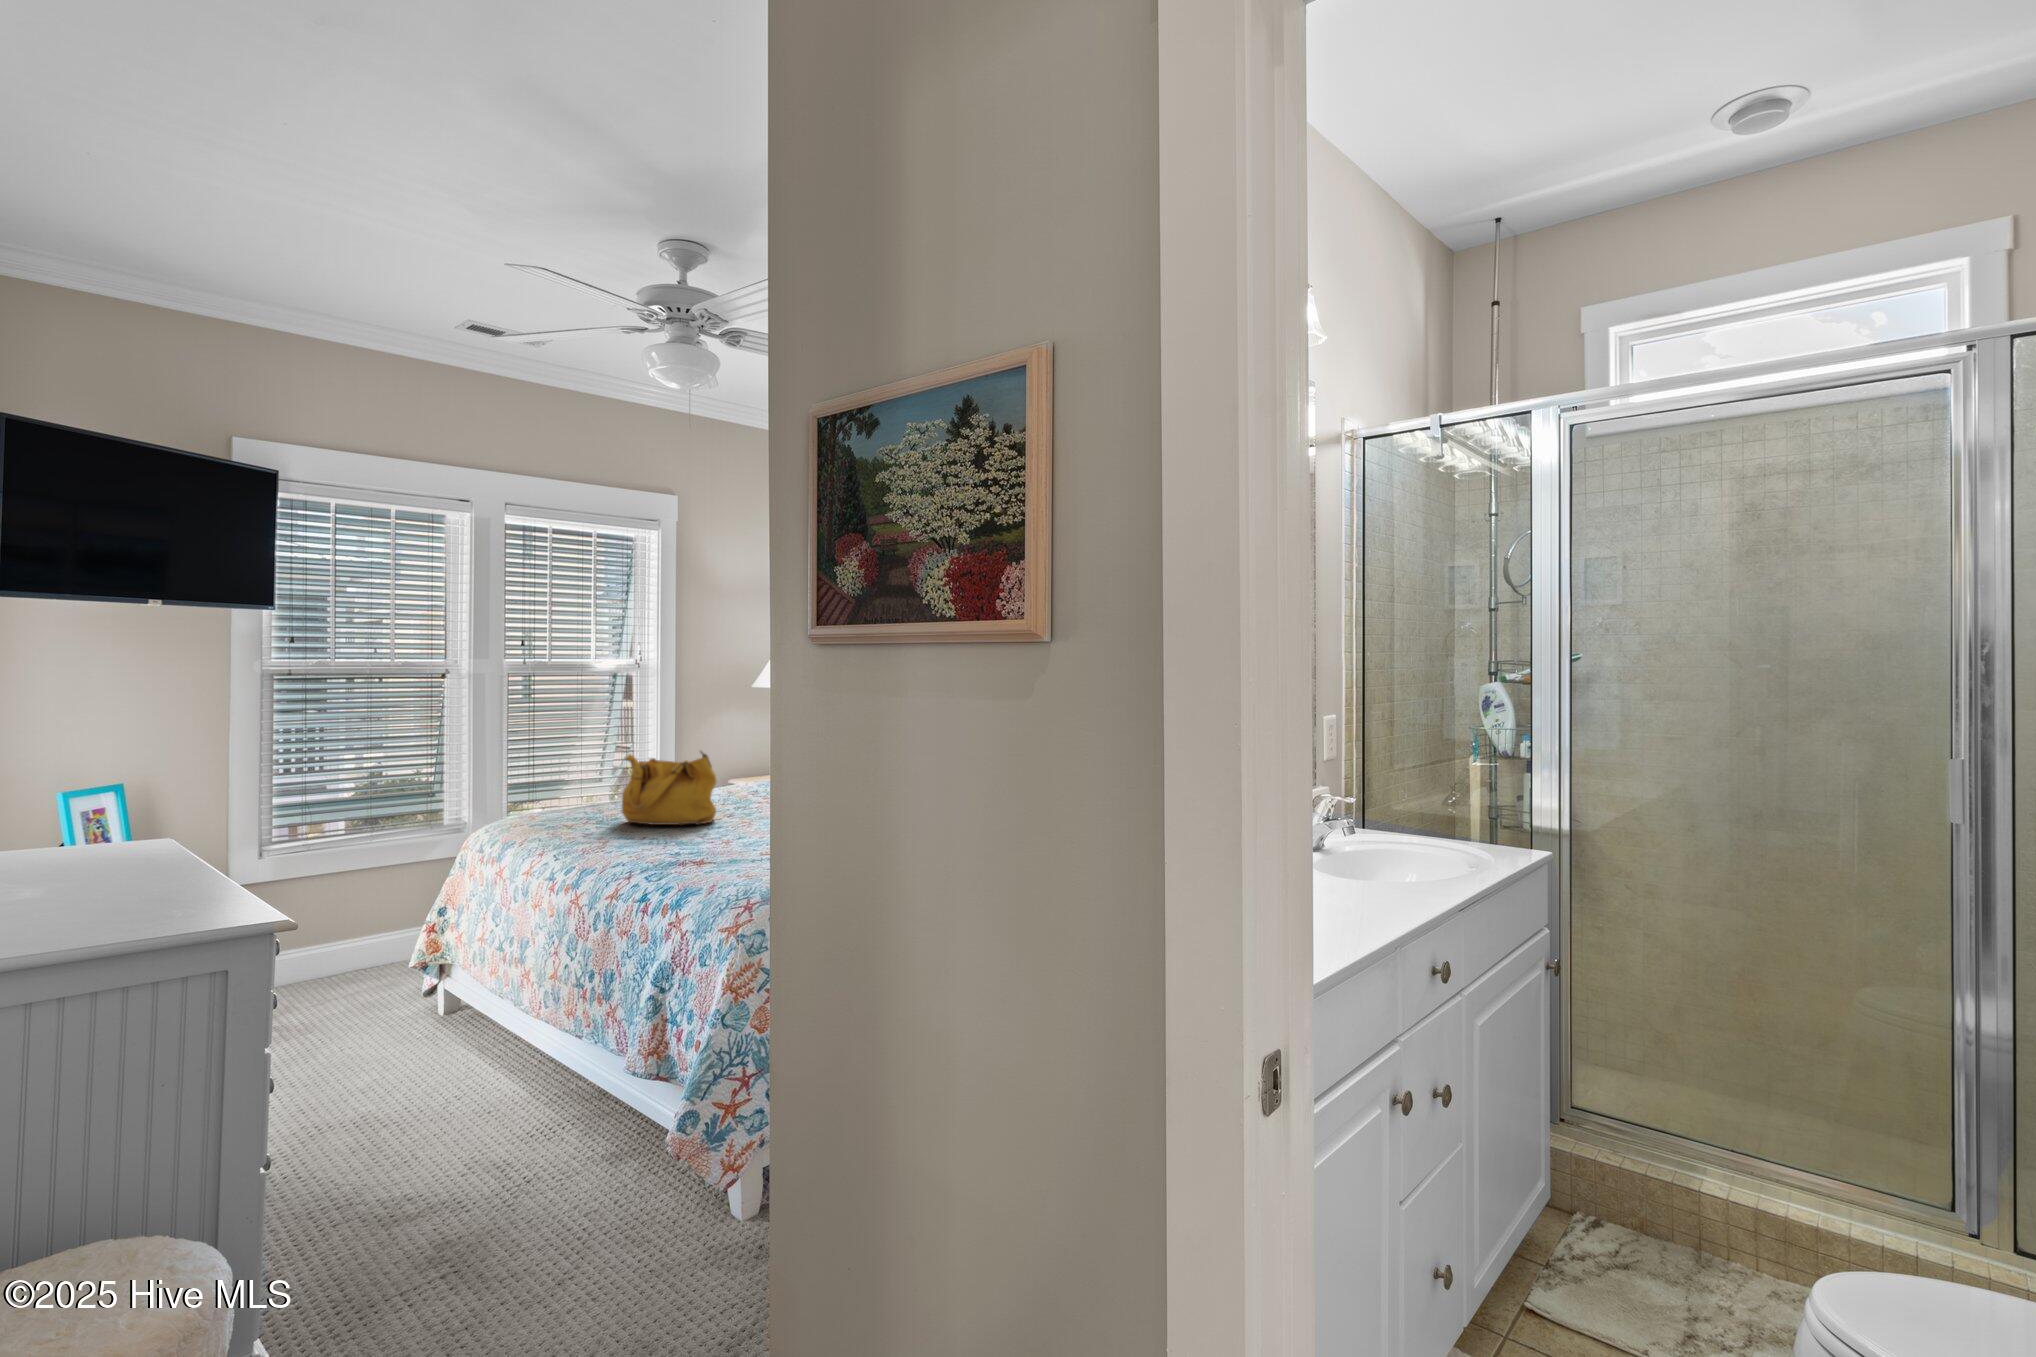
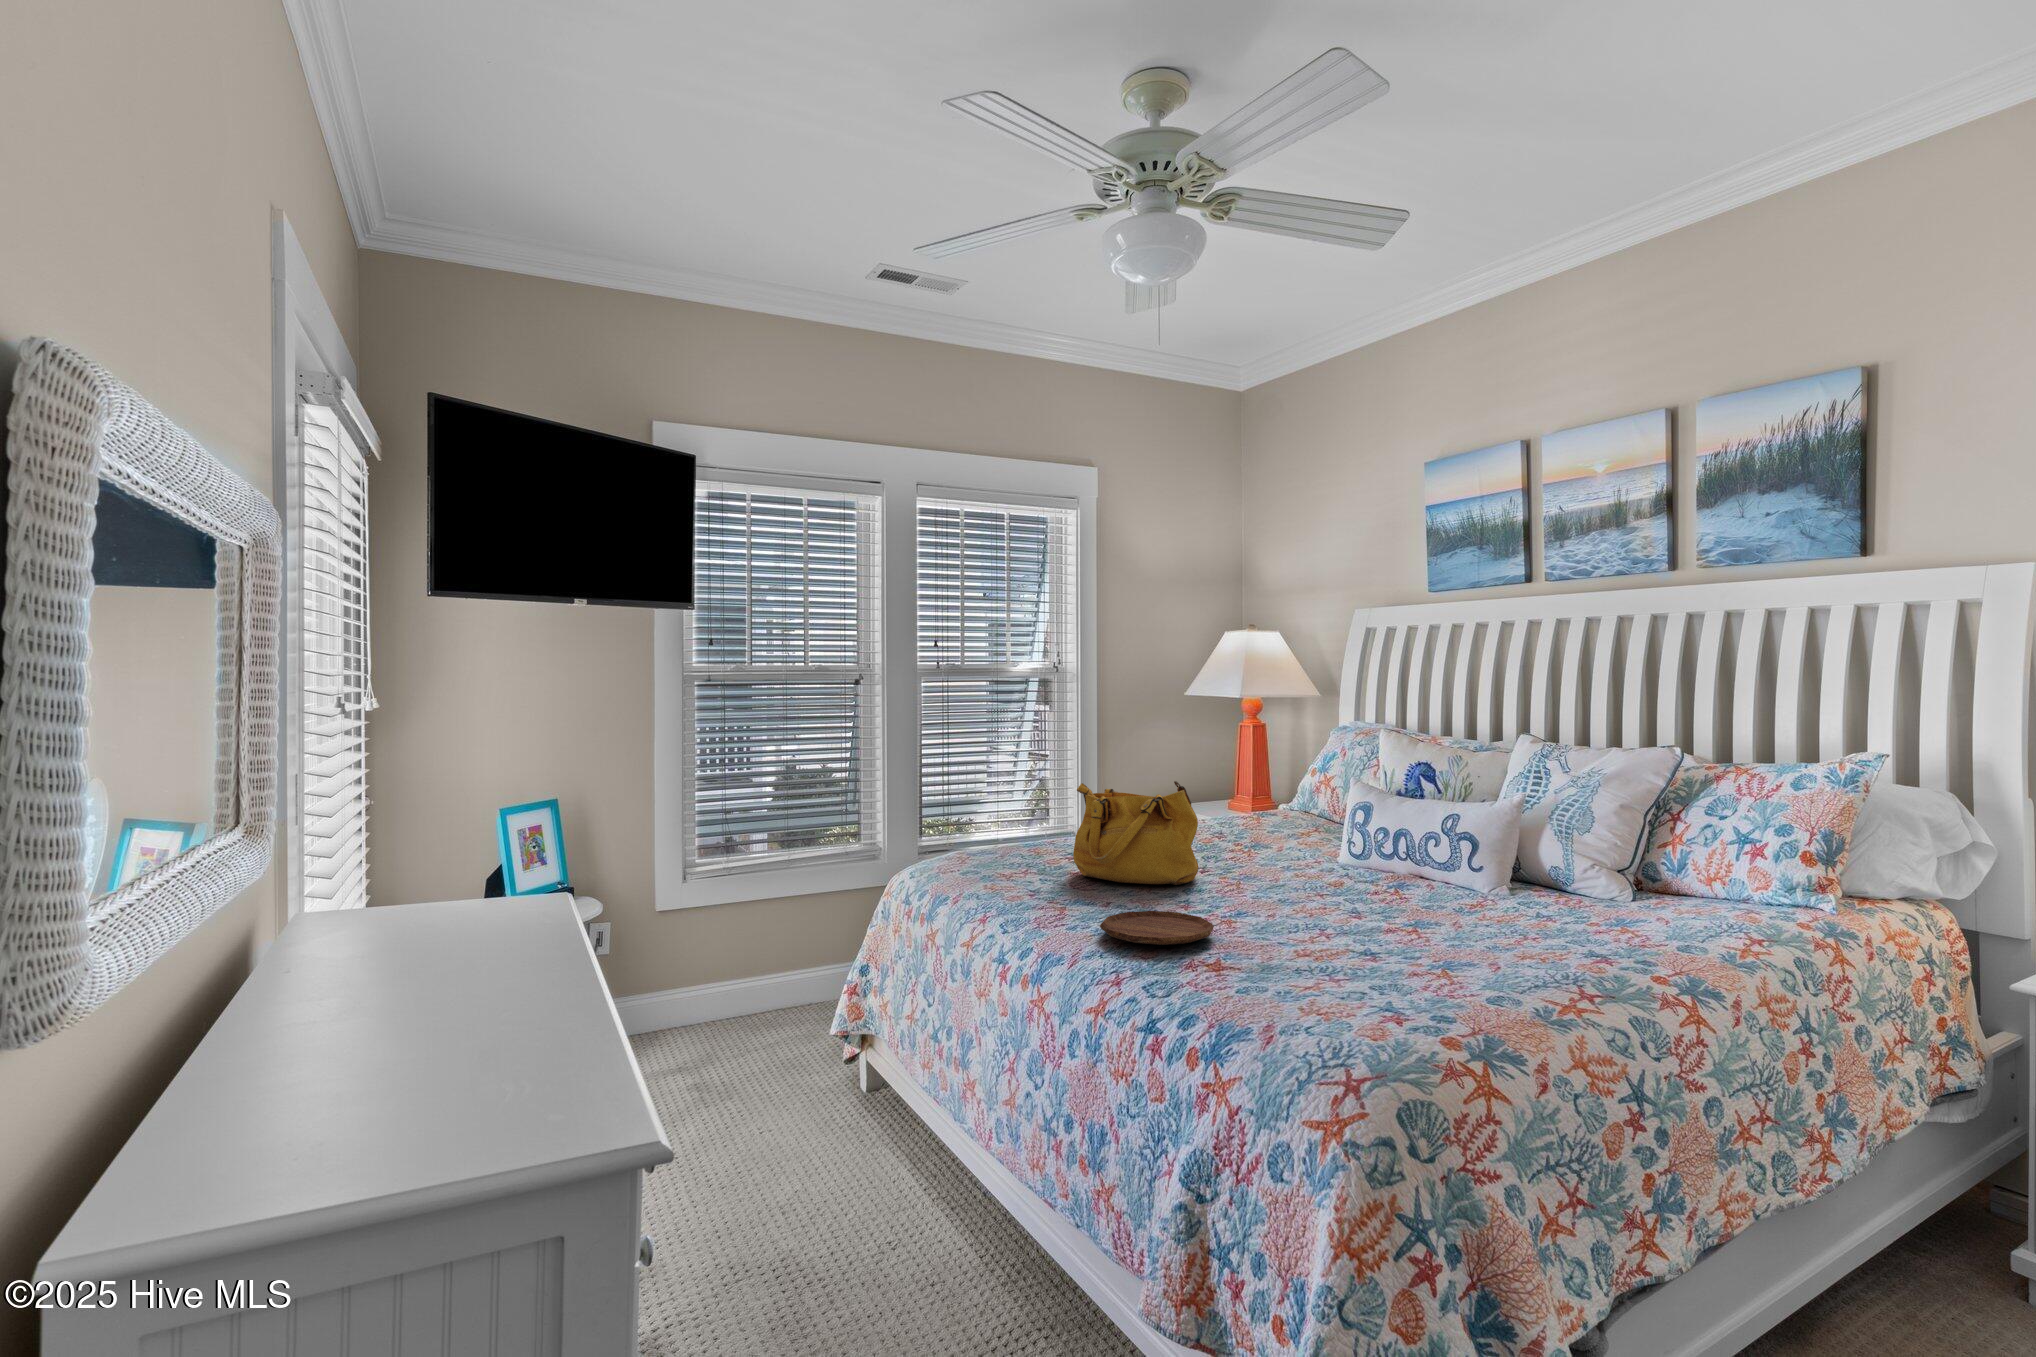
tray: none [625,838,708,856] -> present [1100,911,1214,945]

